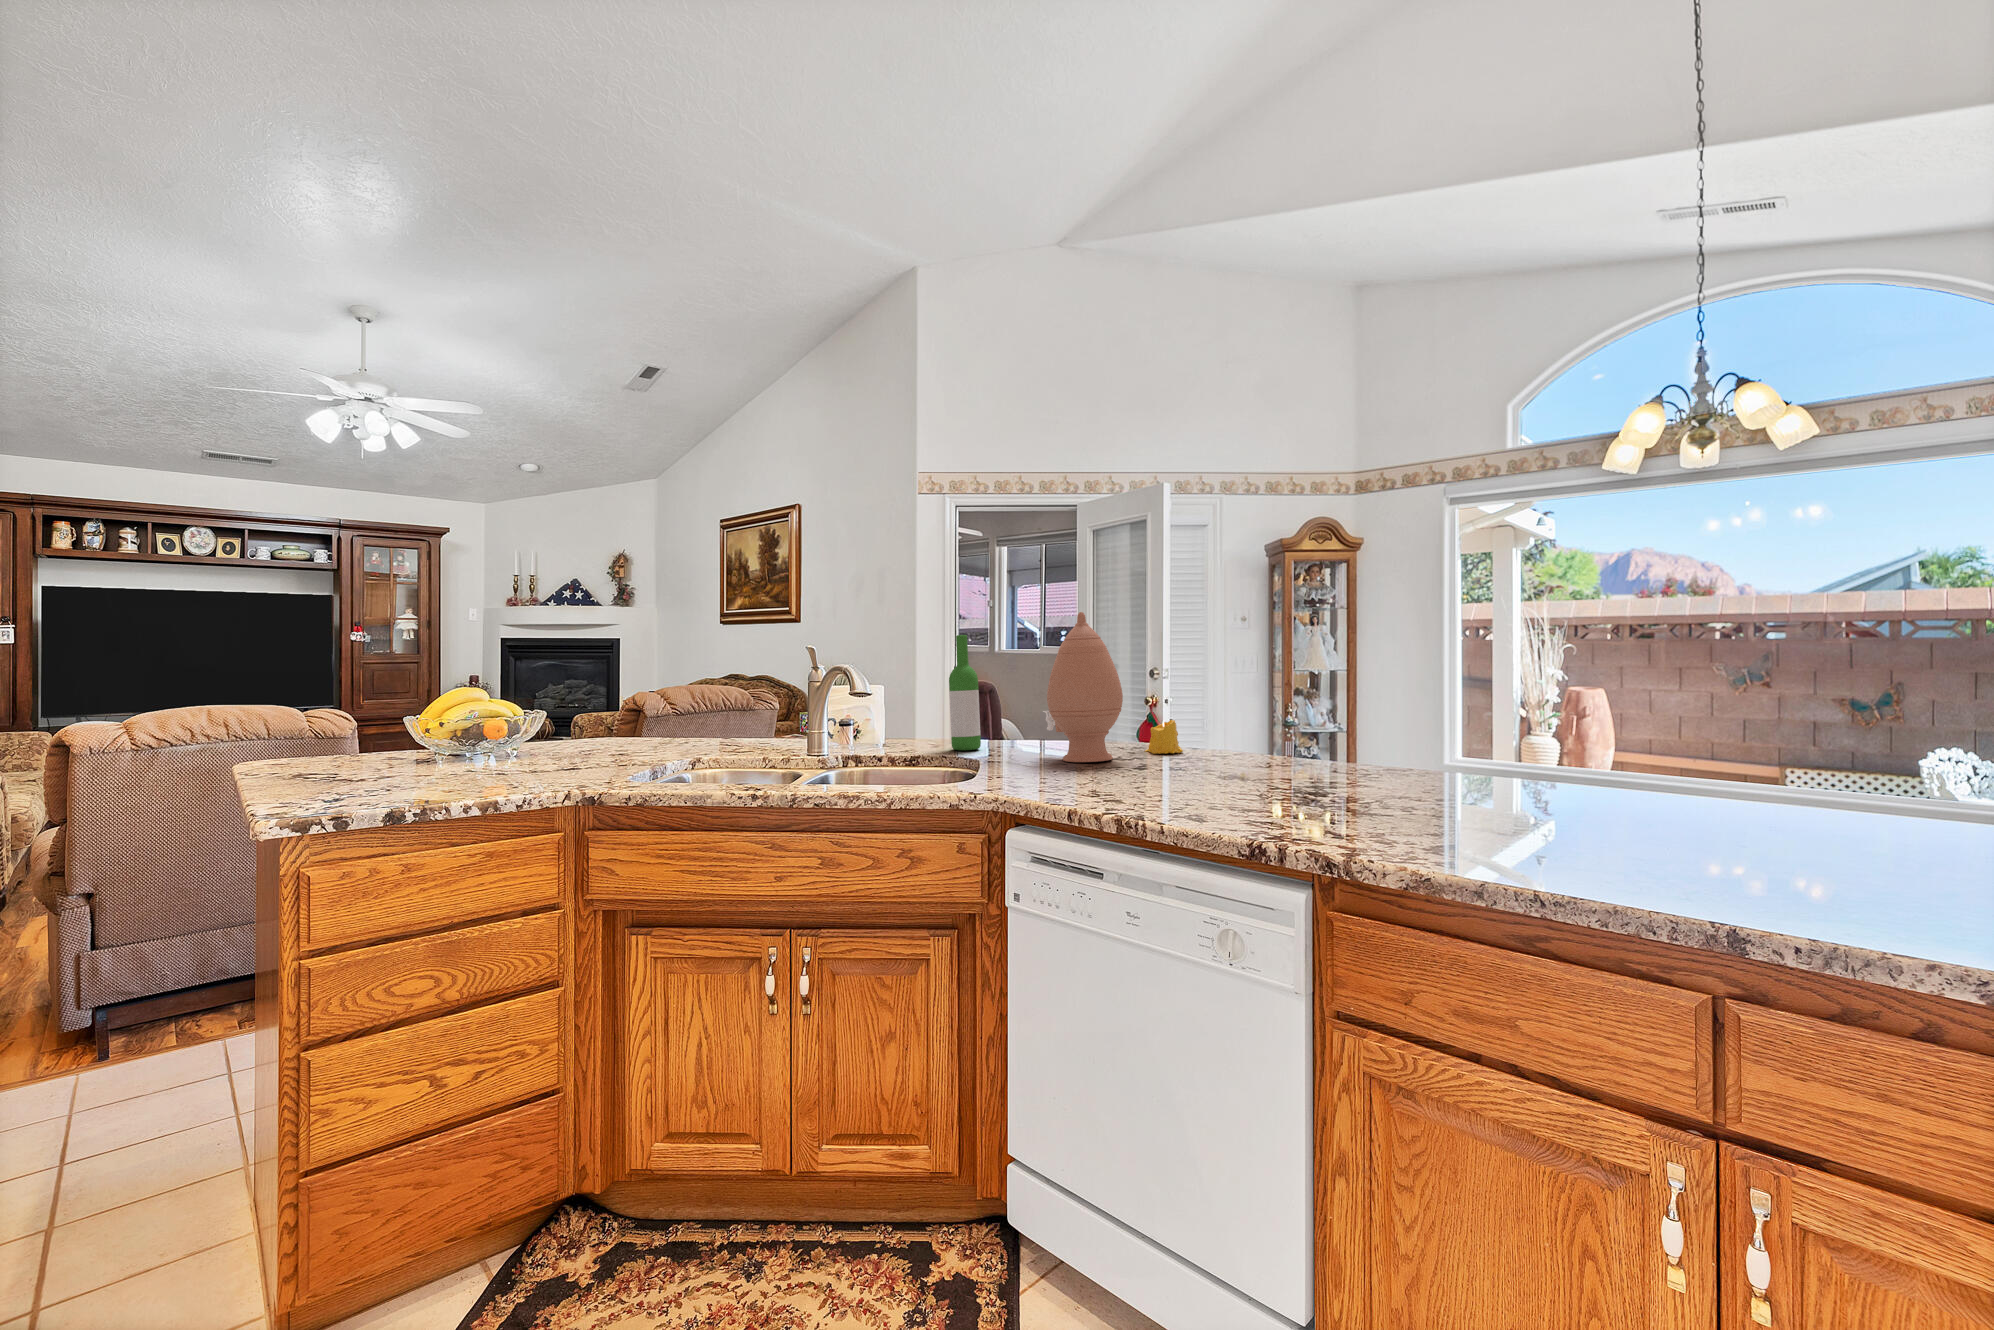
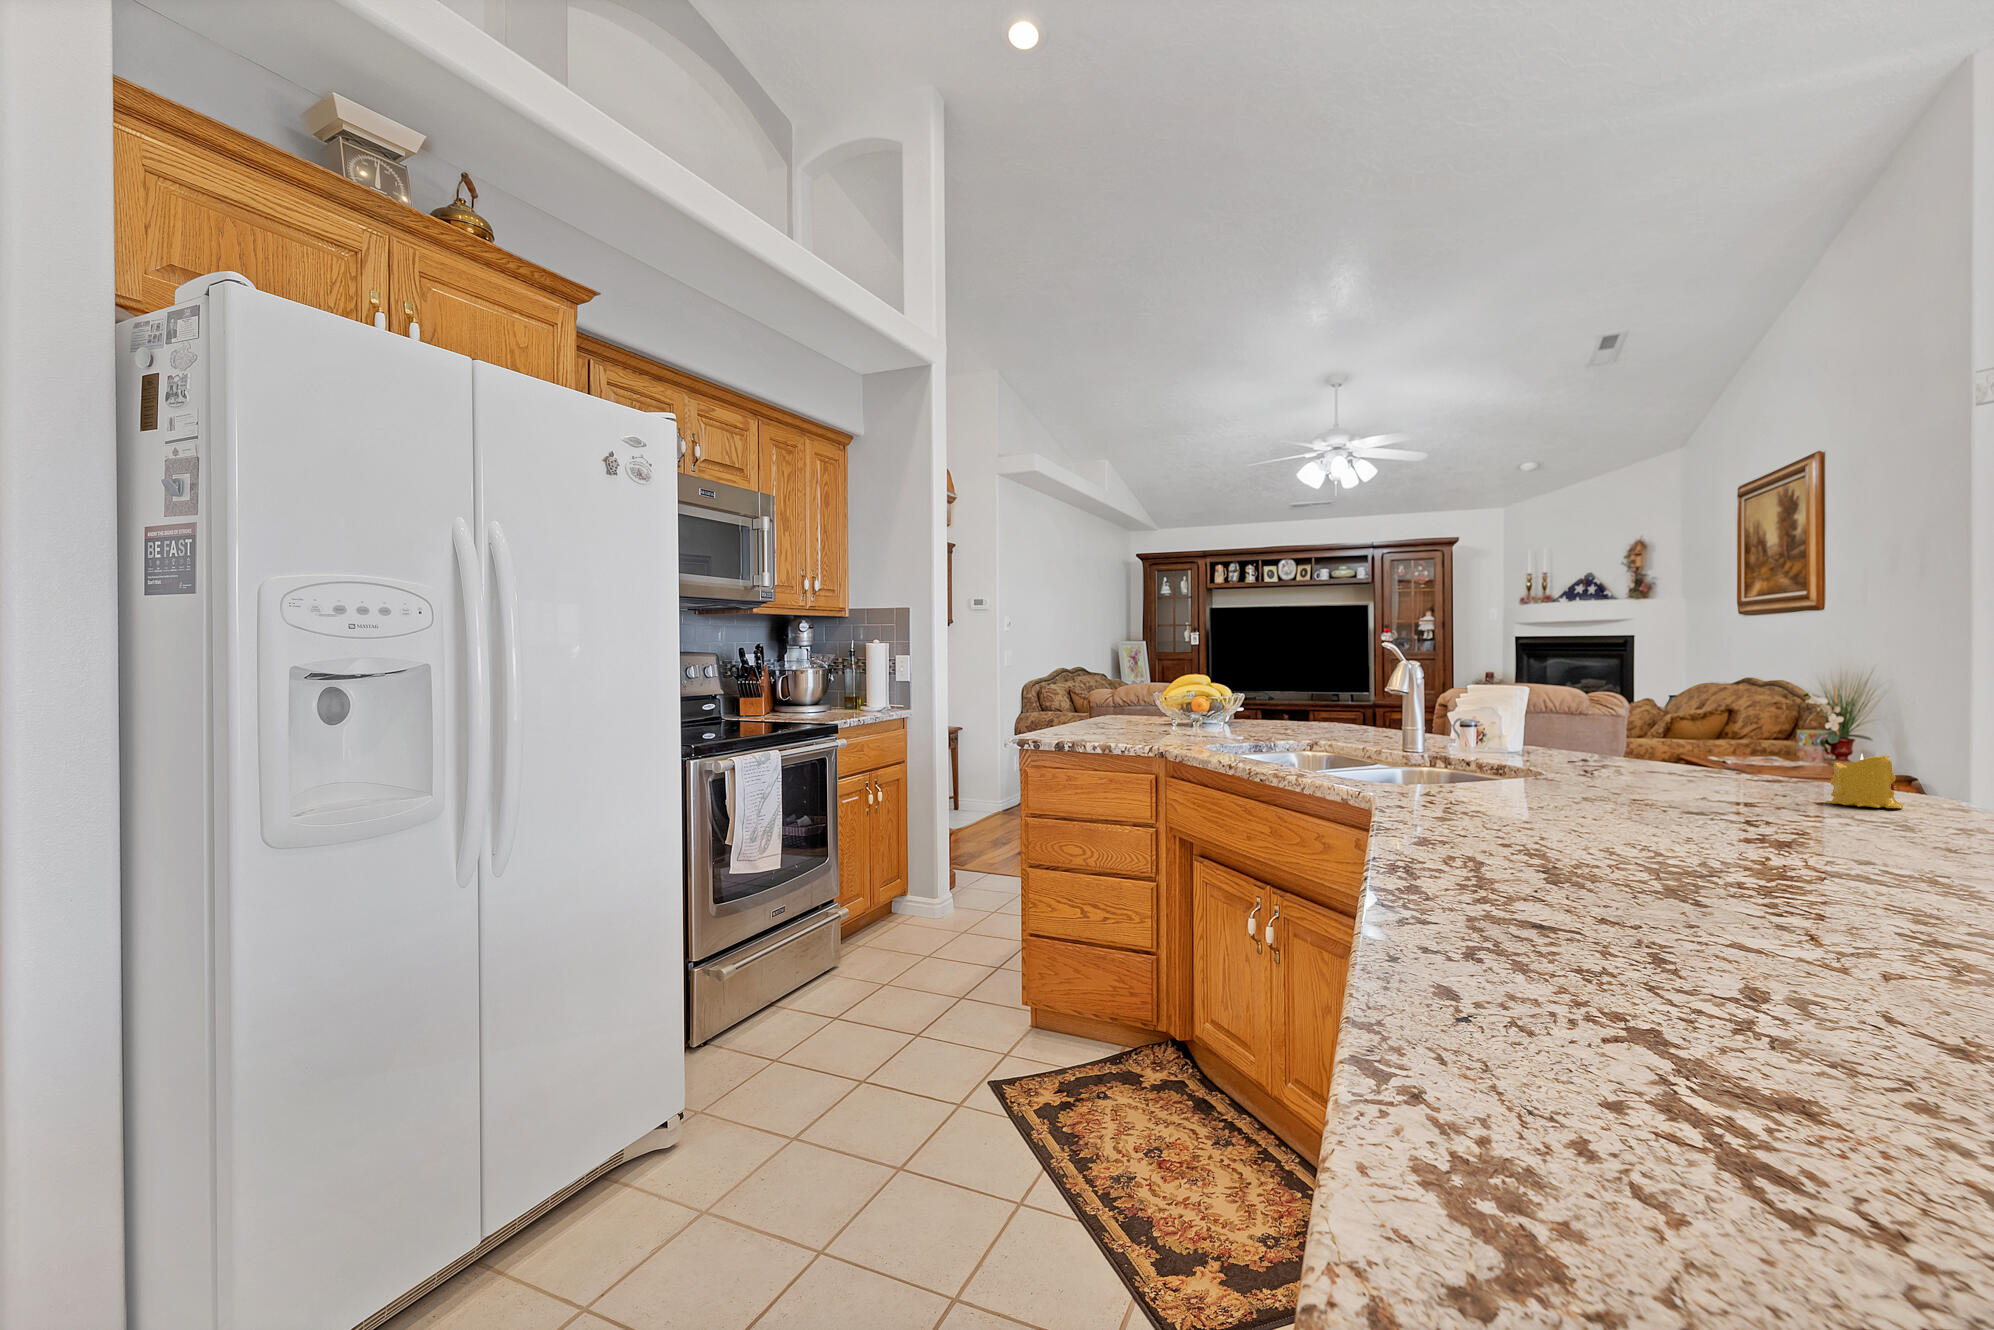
vase: present [1042,612,1123,762] -> none [1606,592,1735,795]
wine bottle: present [949,635,981,750] -> none [1566,626,1609,765]

